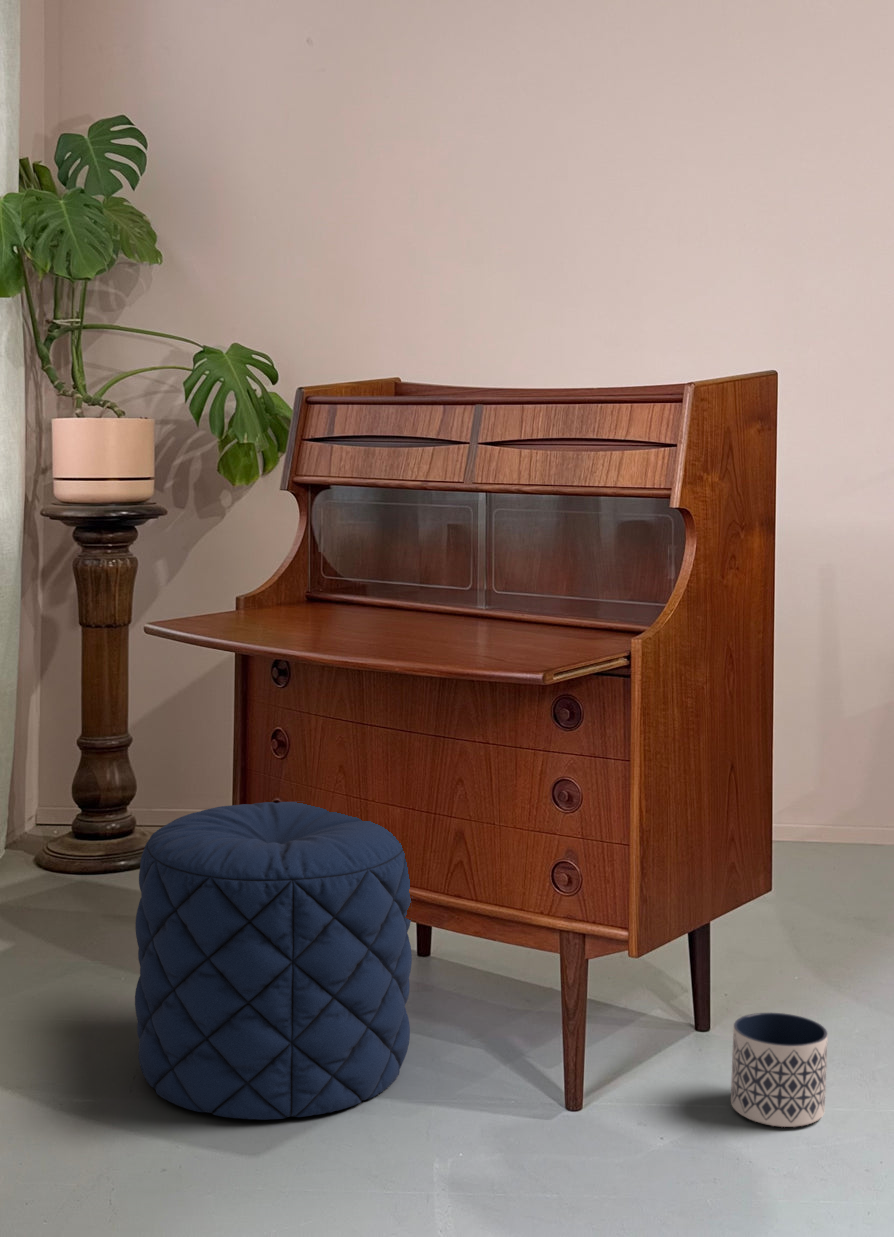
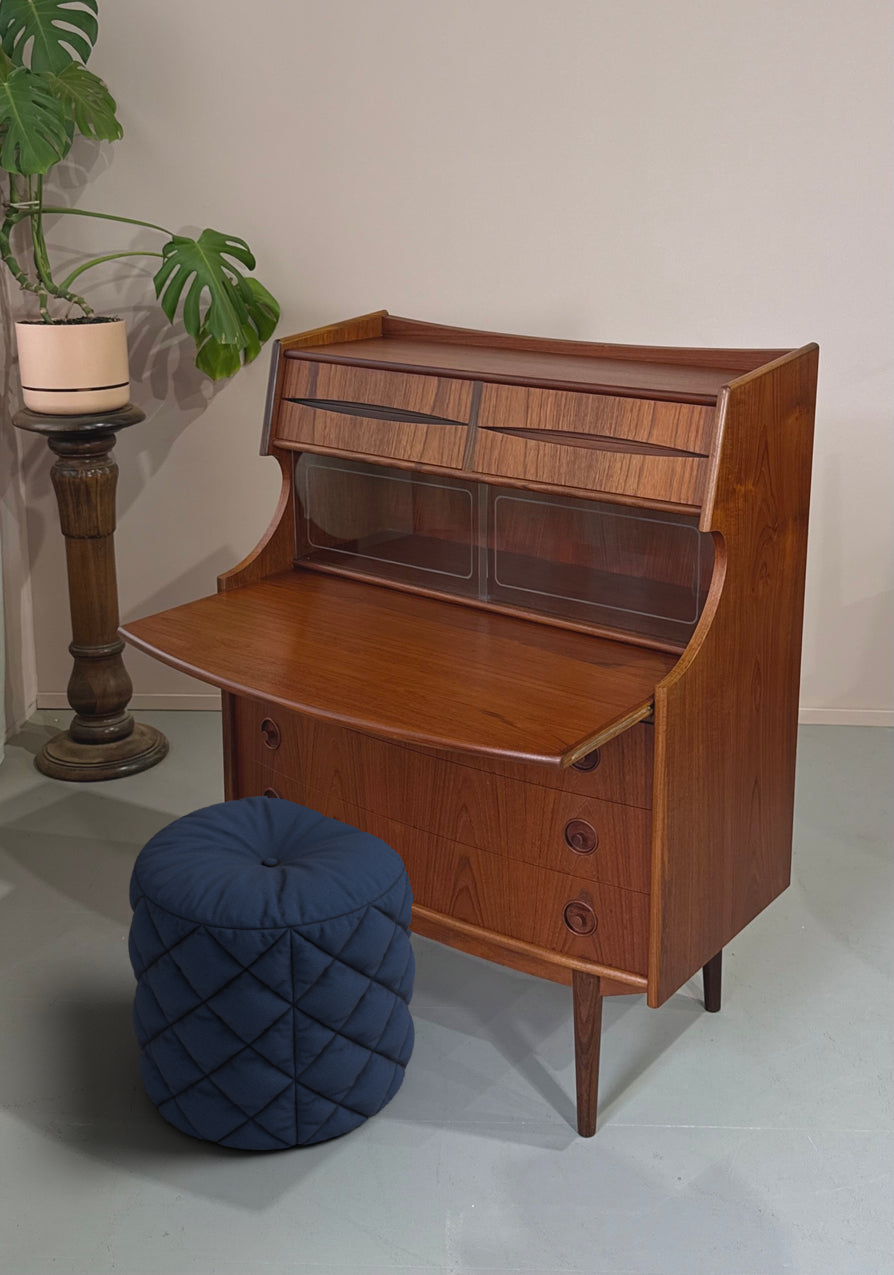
planter: present [731,1013,828,1127] -> none [740,1020,843,1146]

